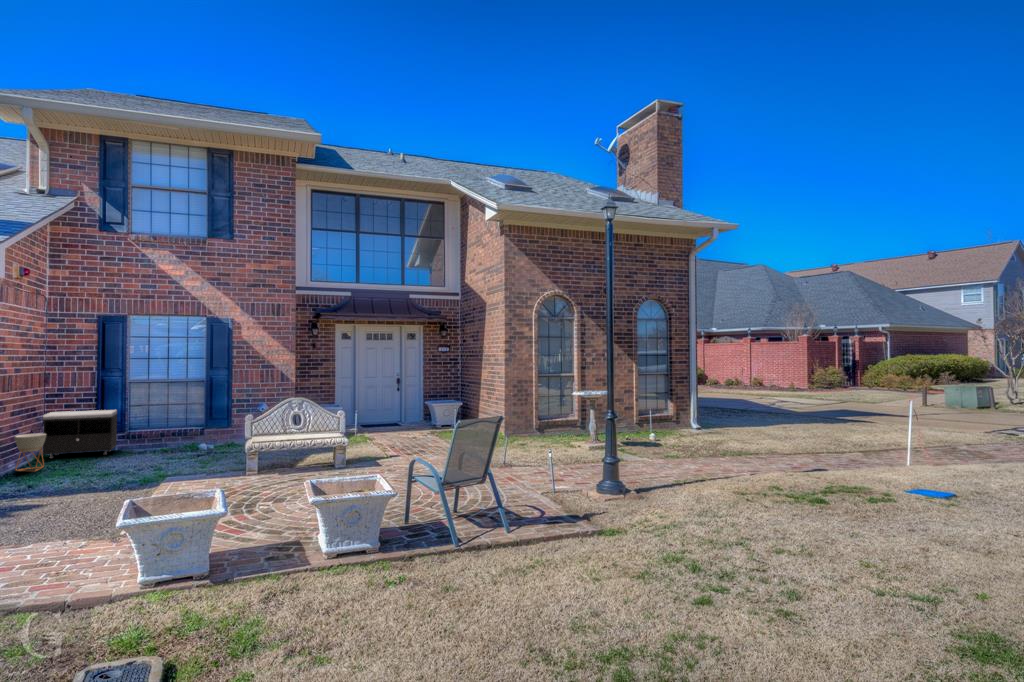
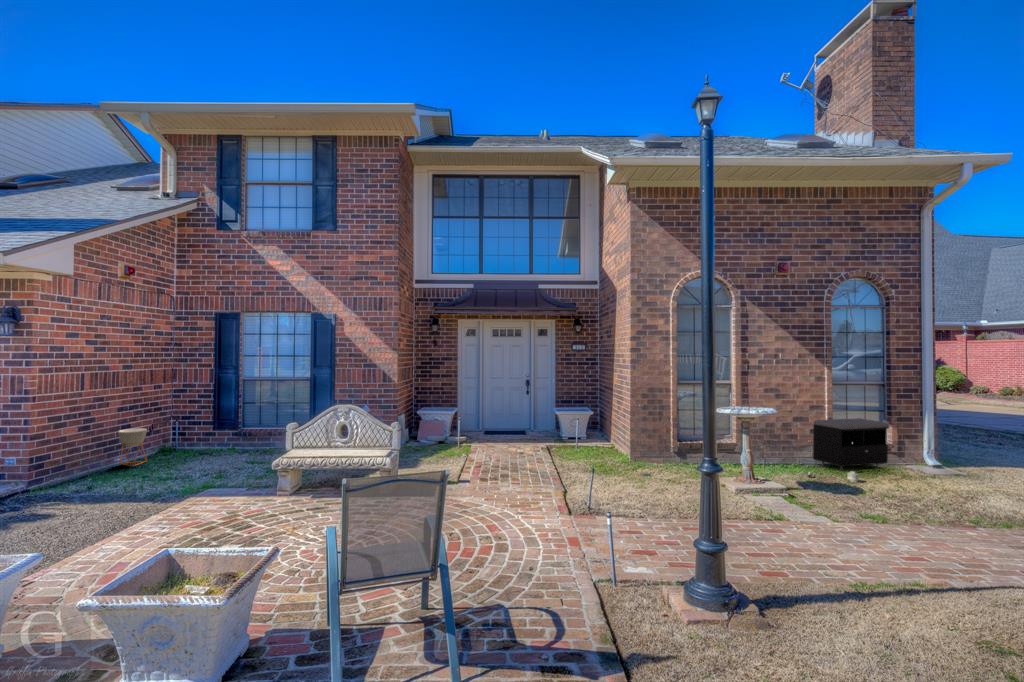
storage bench: present [43,410,117,458] -> present [813,418,889,470]

